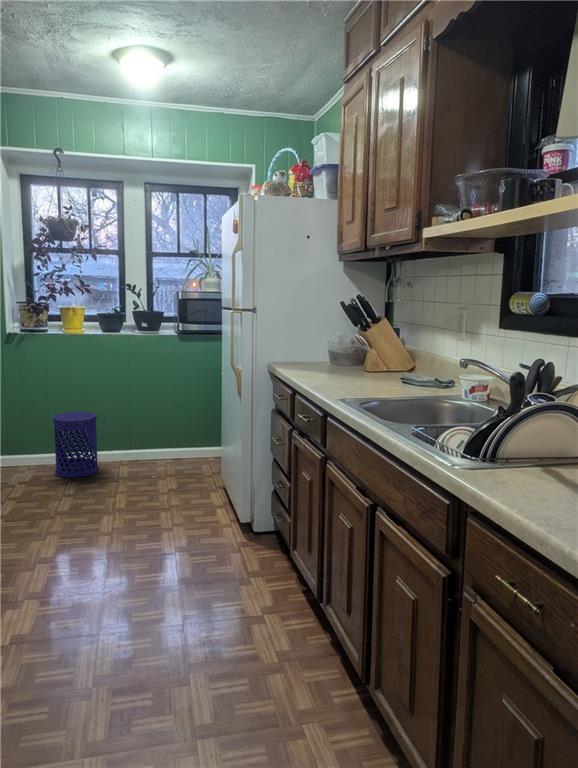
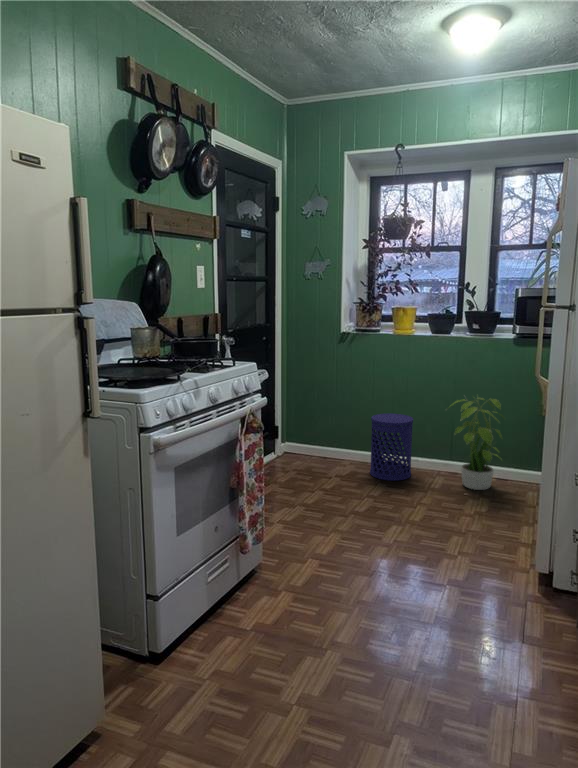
potted plant: none [126,385,180,469] -> present [453,398,504,490]

